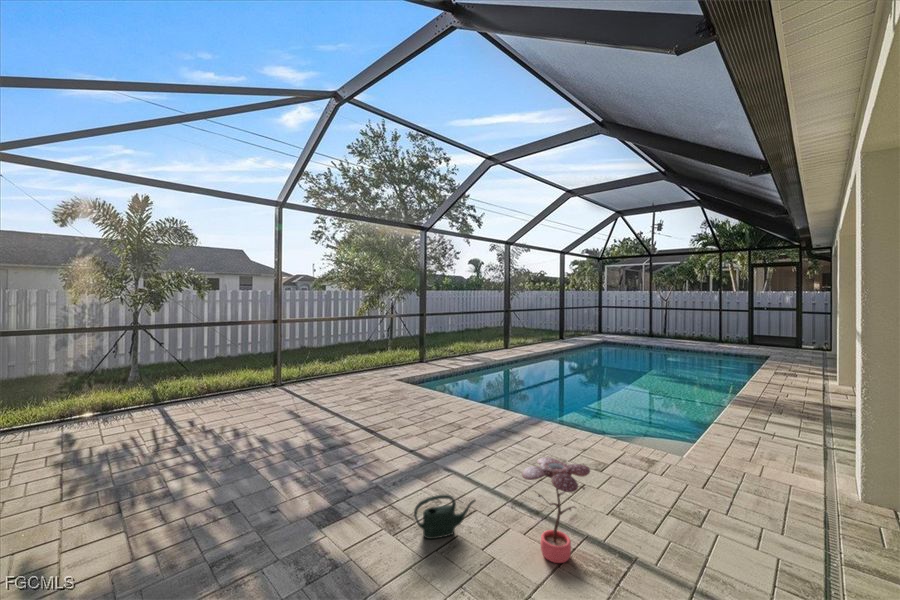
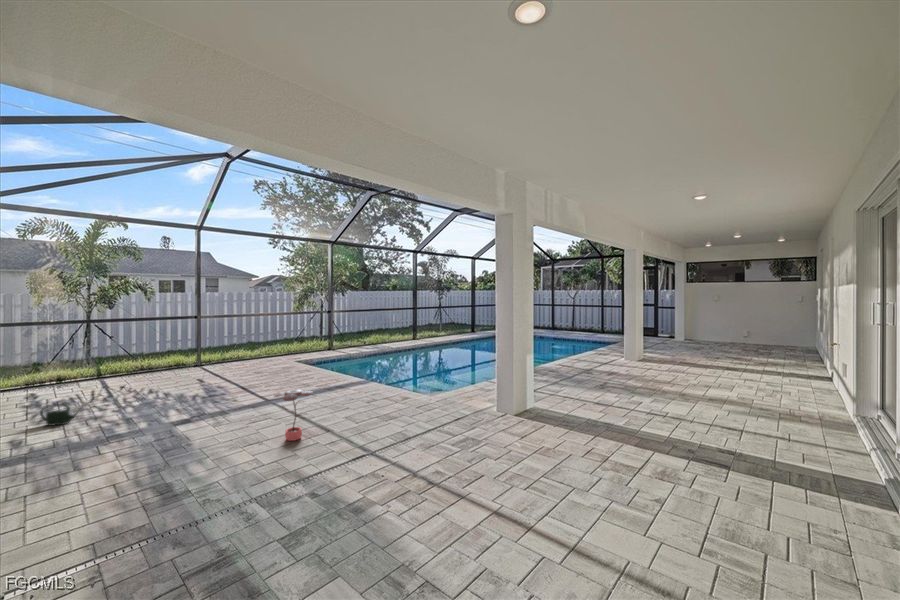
watering can: present [414,495,475,539] -> present [40,404,78,426]

